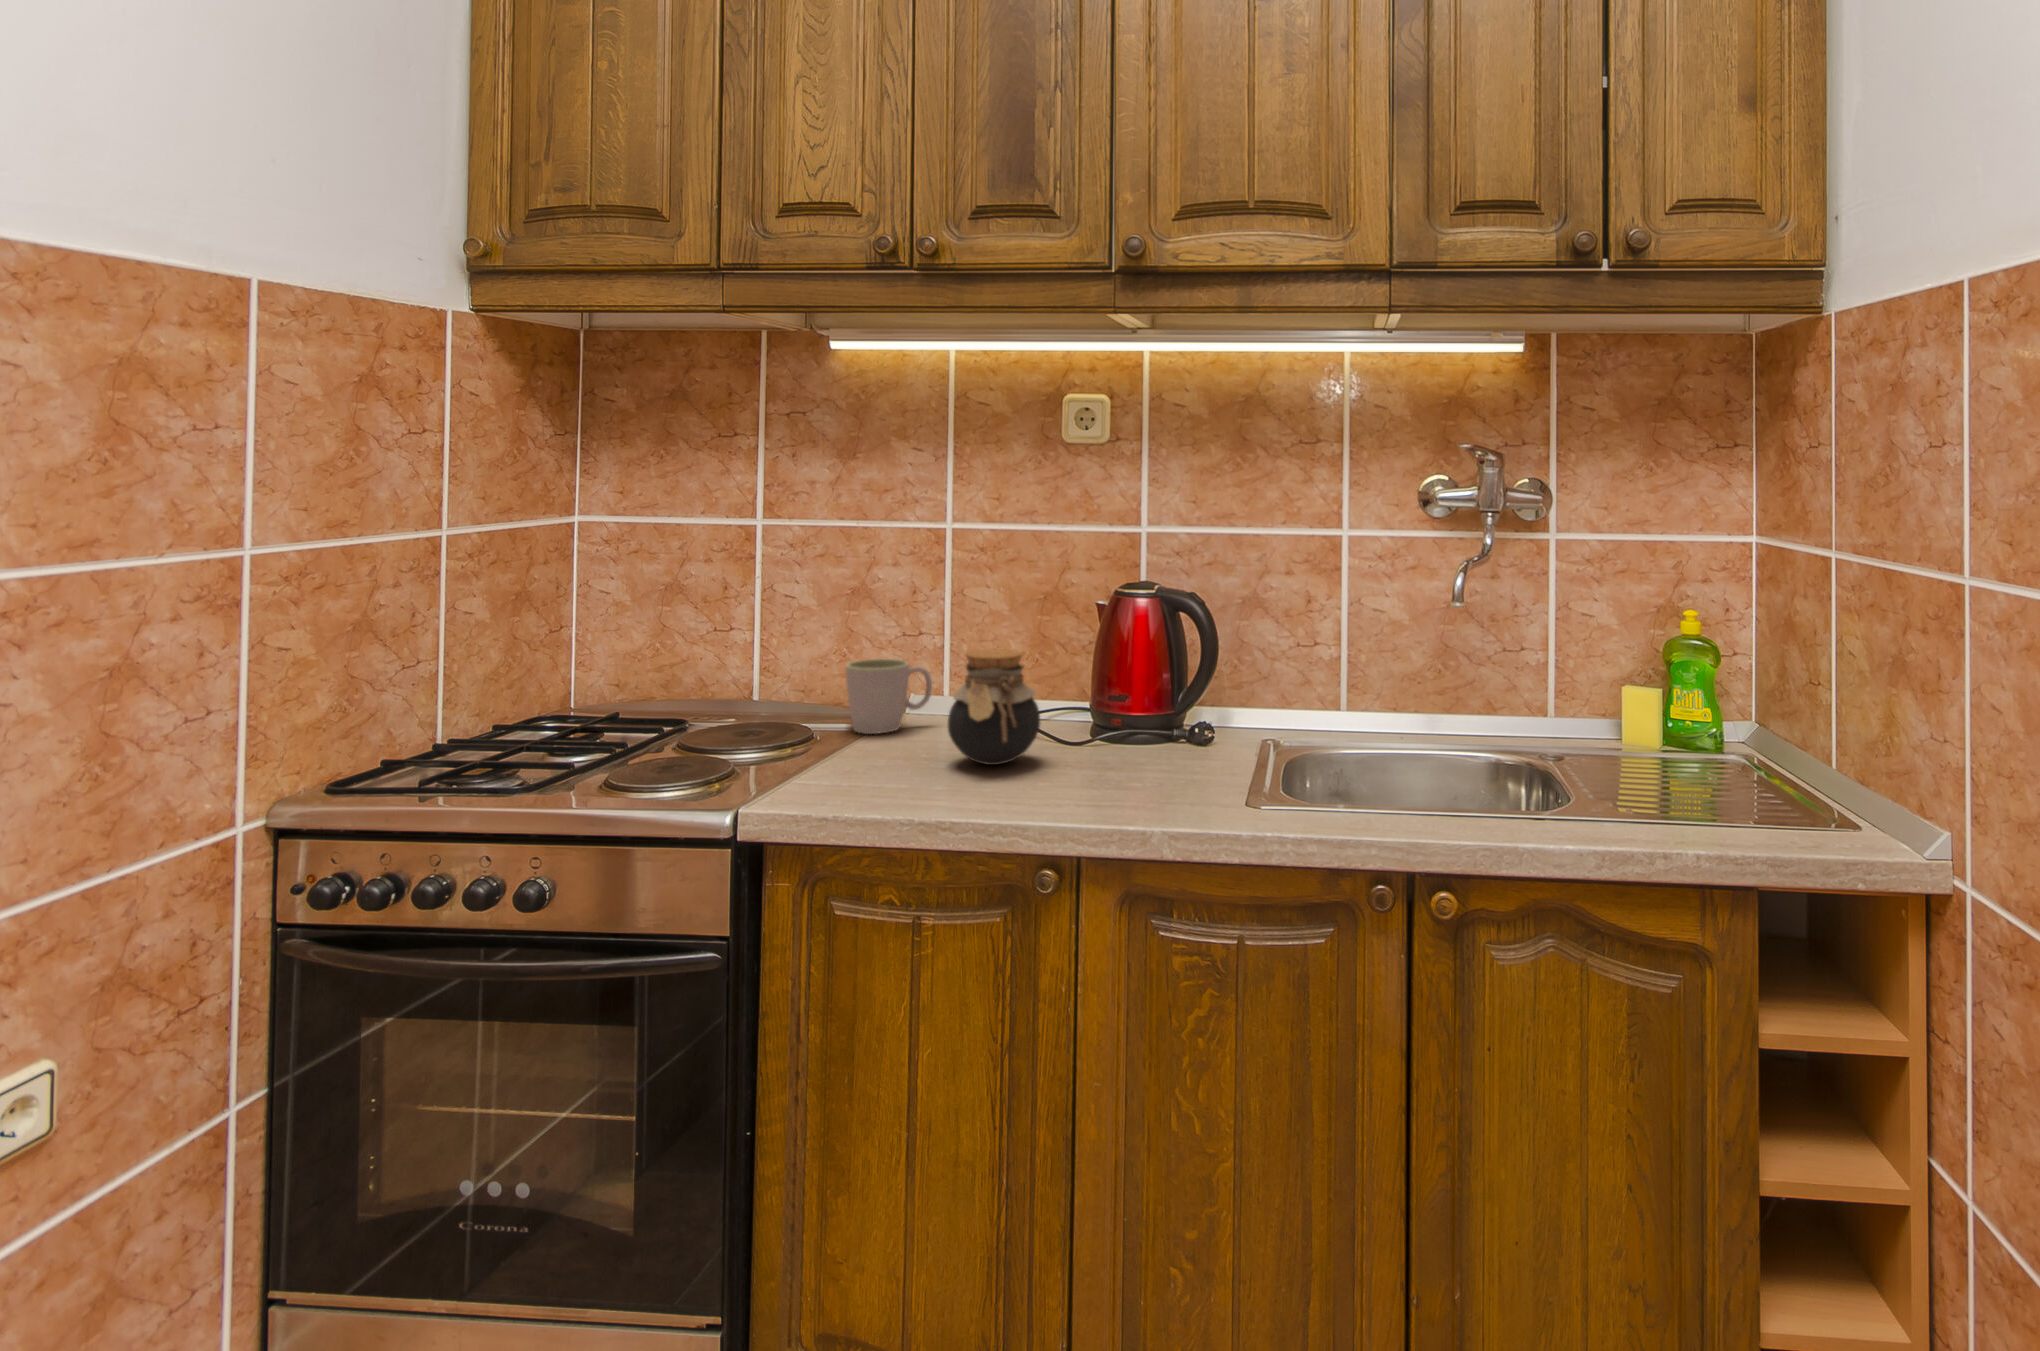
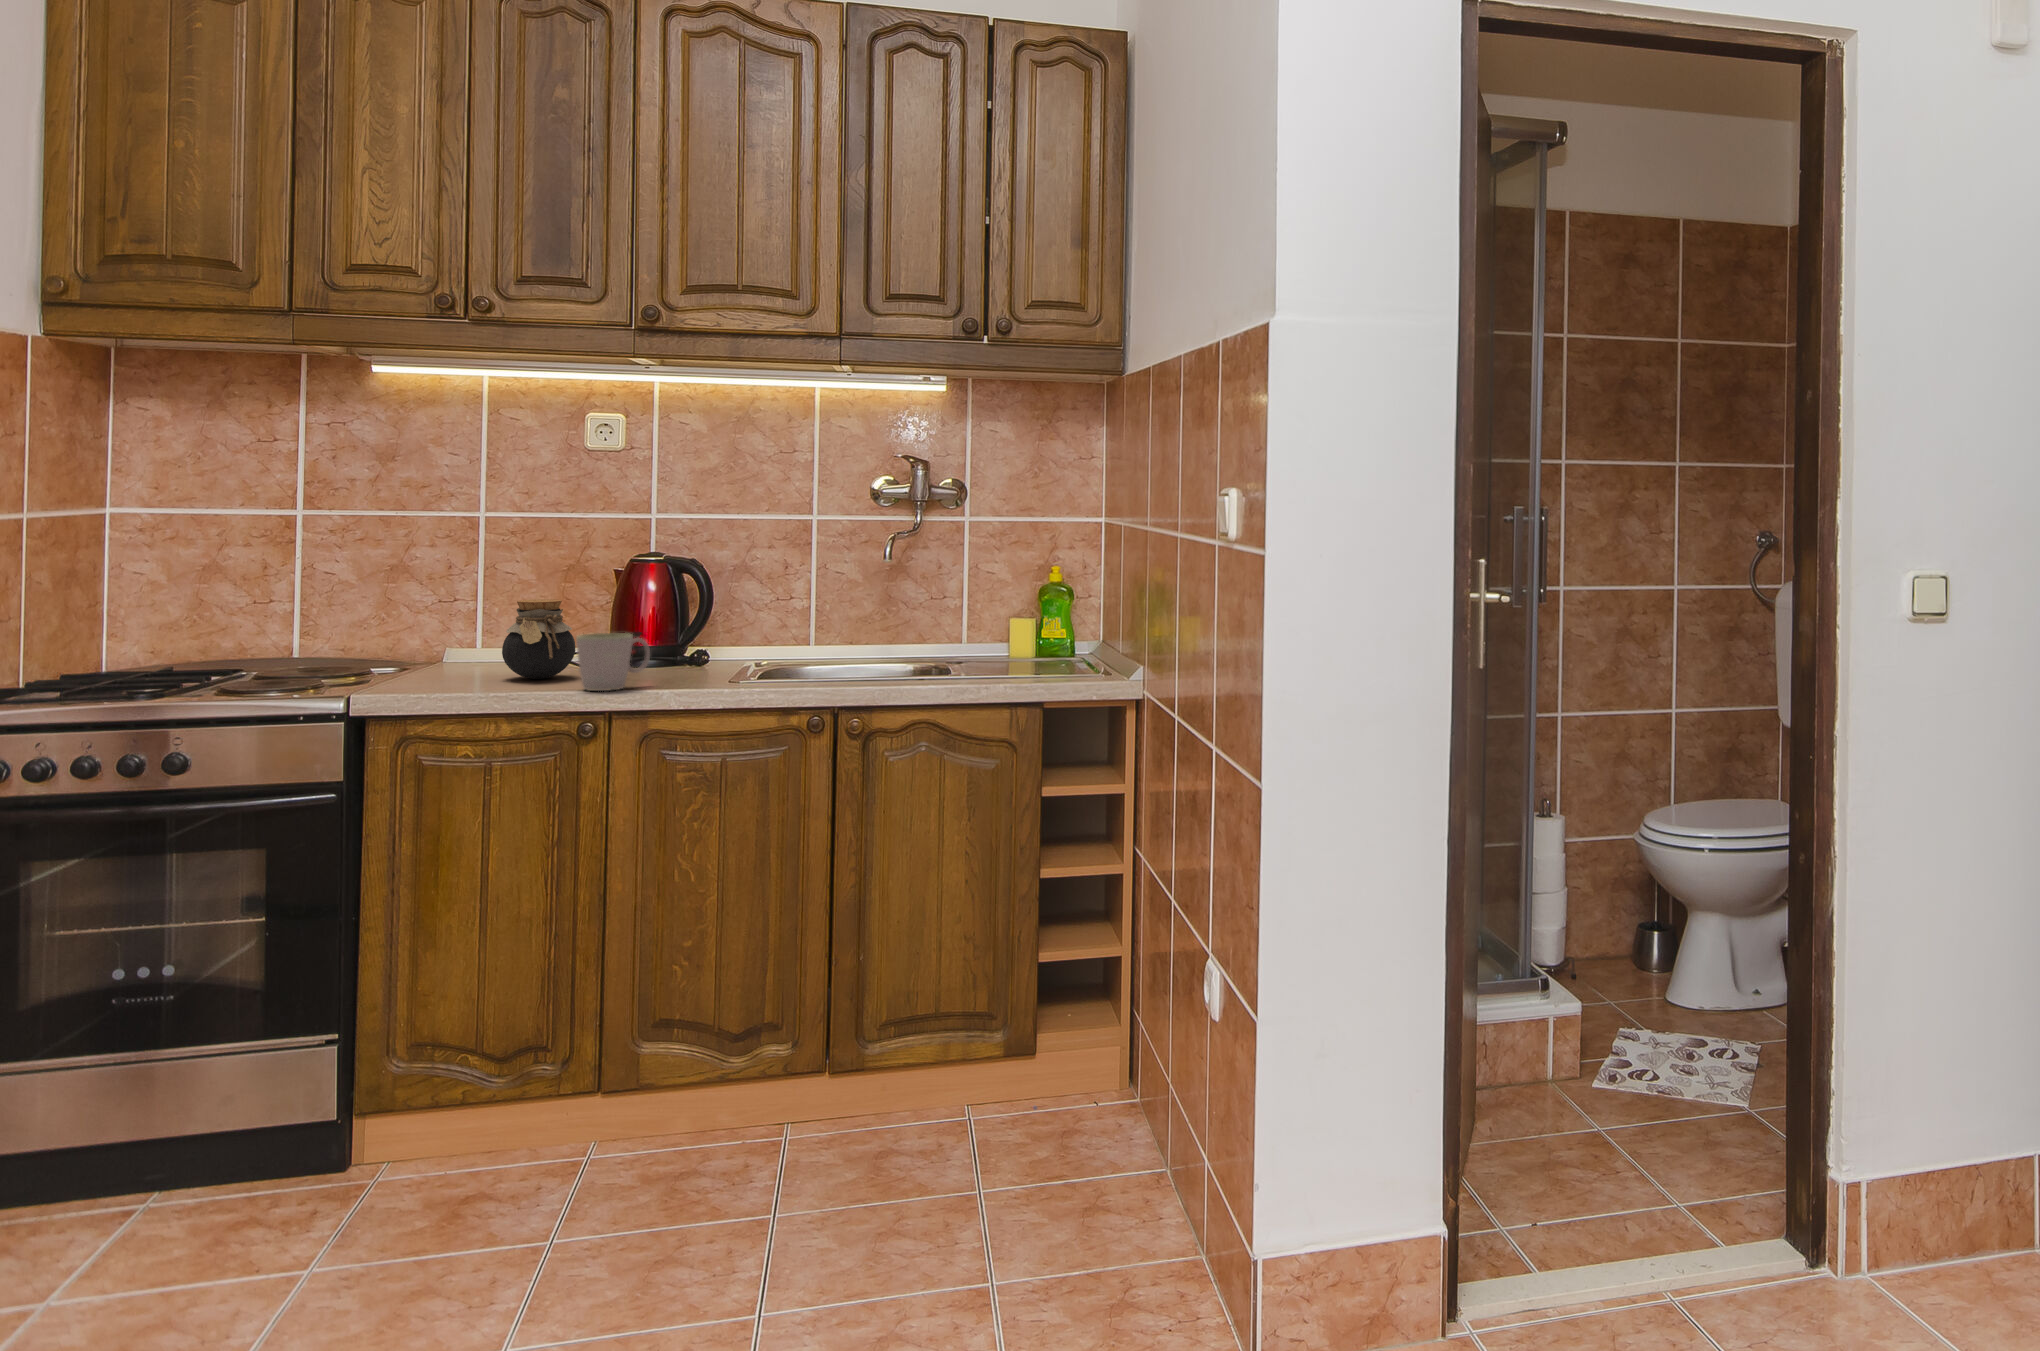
mug: present [846,659,932,734] -> present [576,633,650,691]

